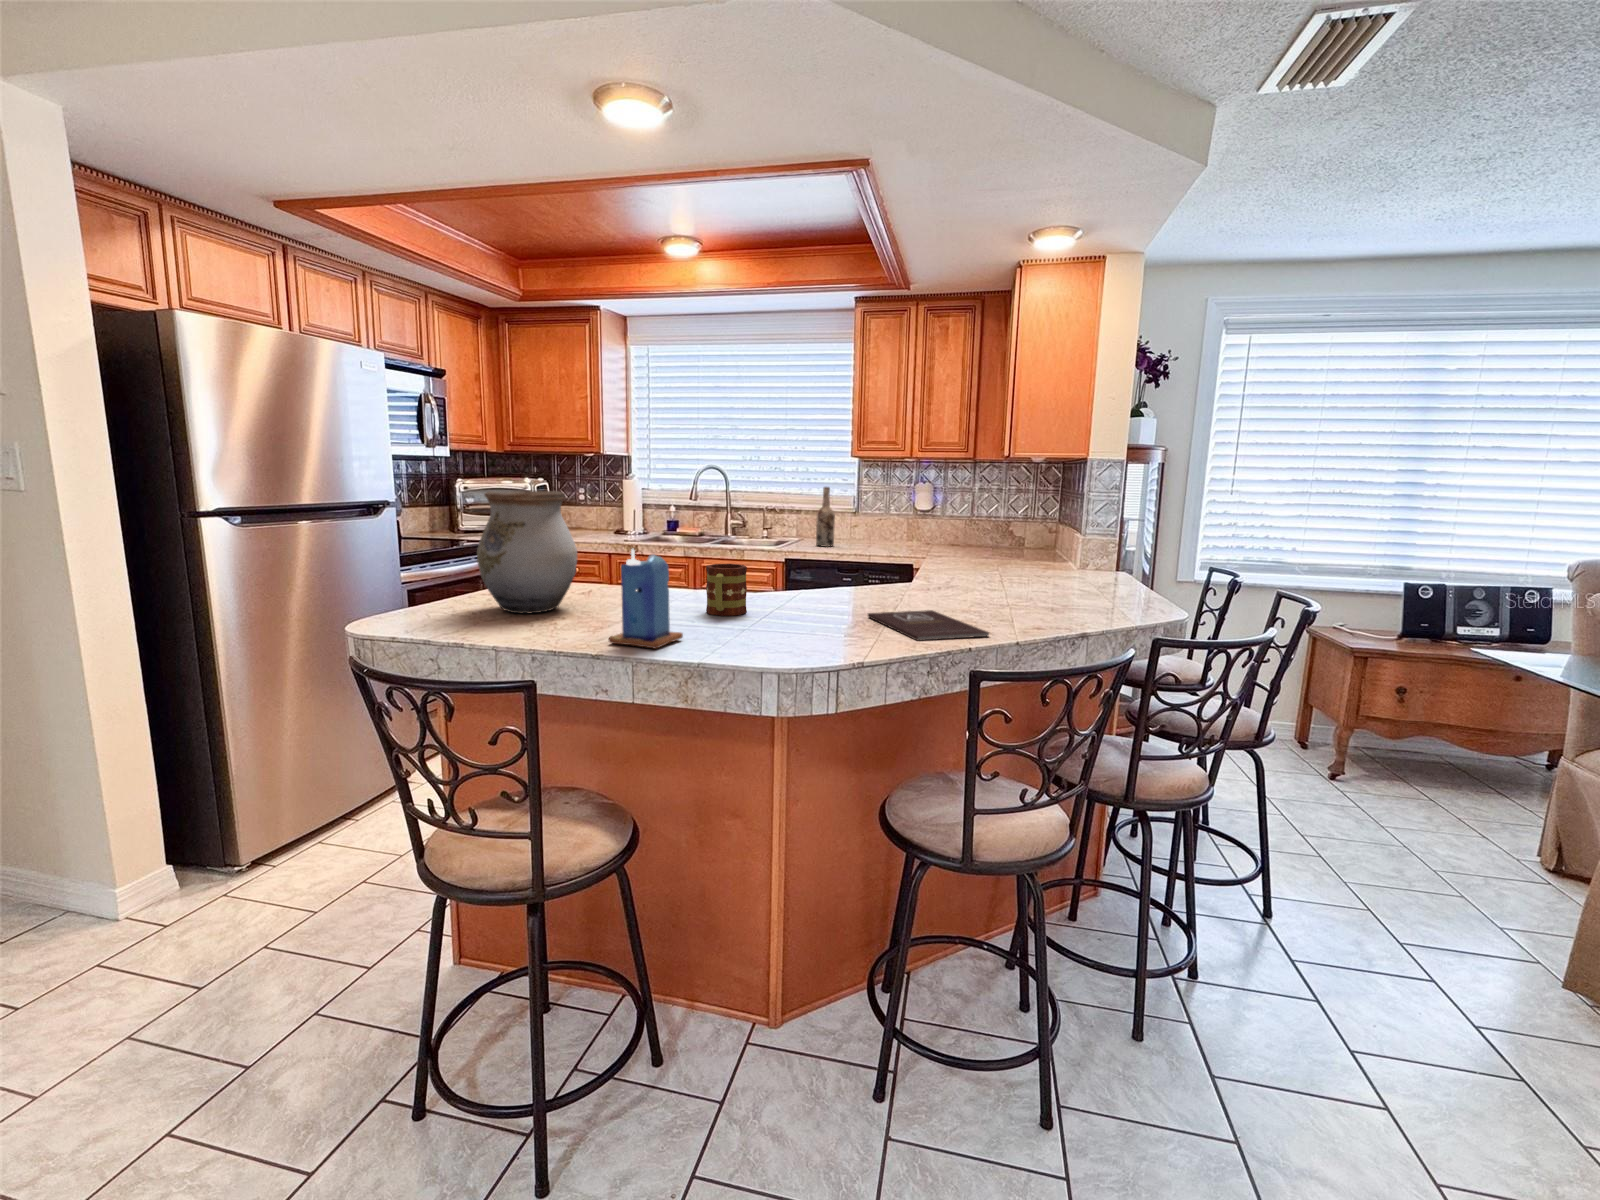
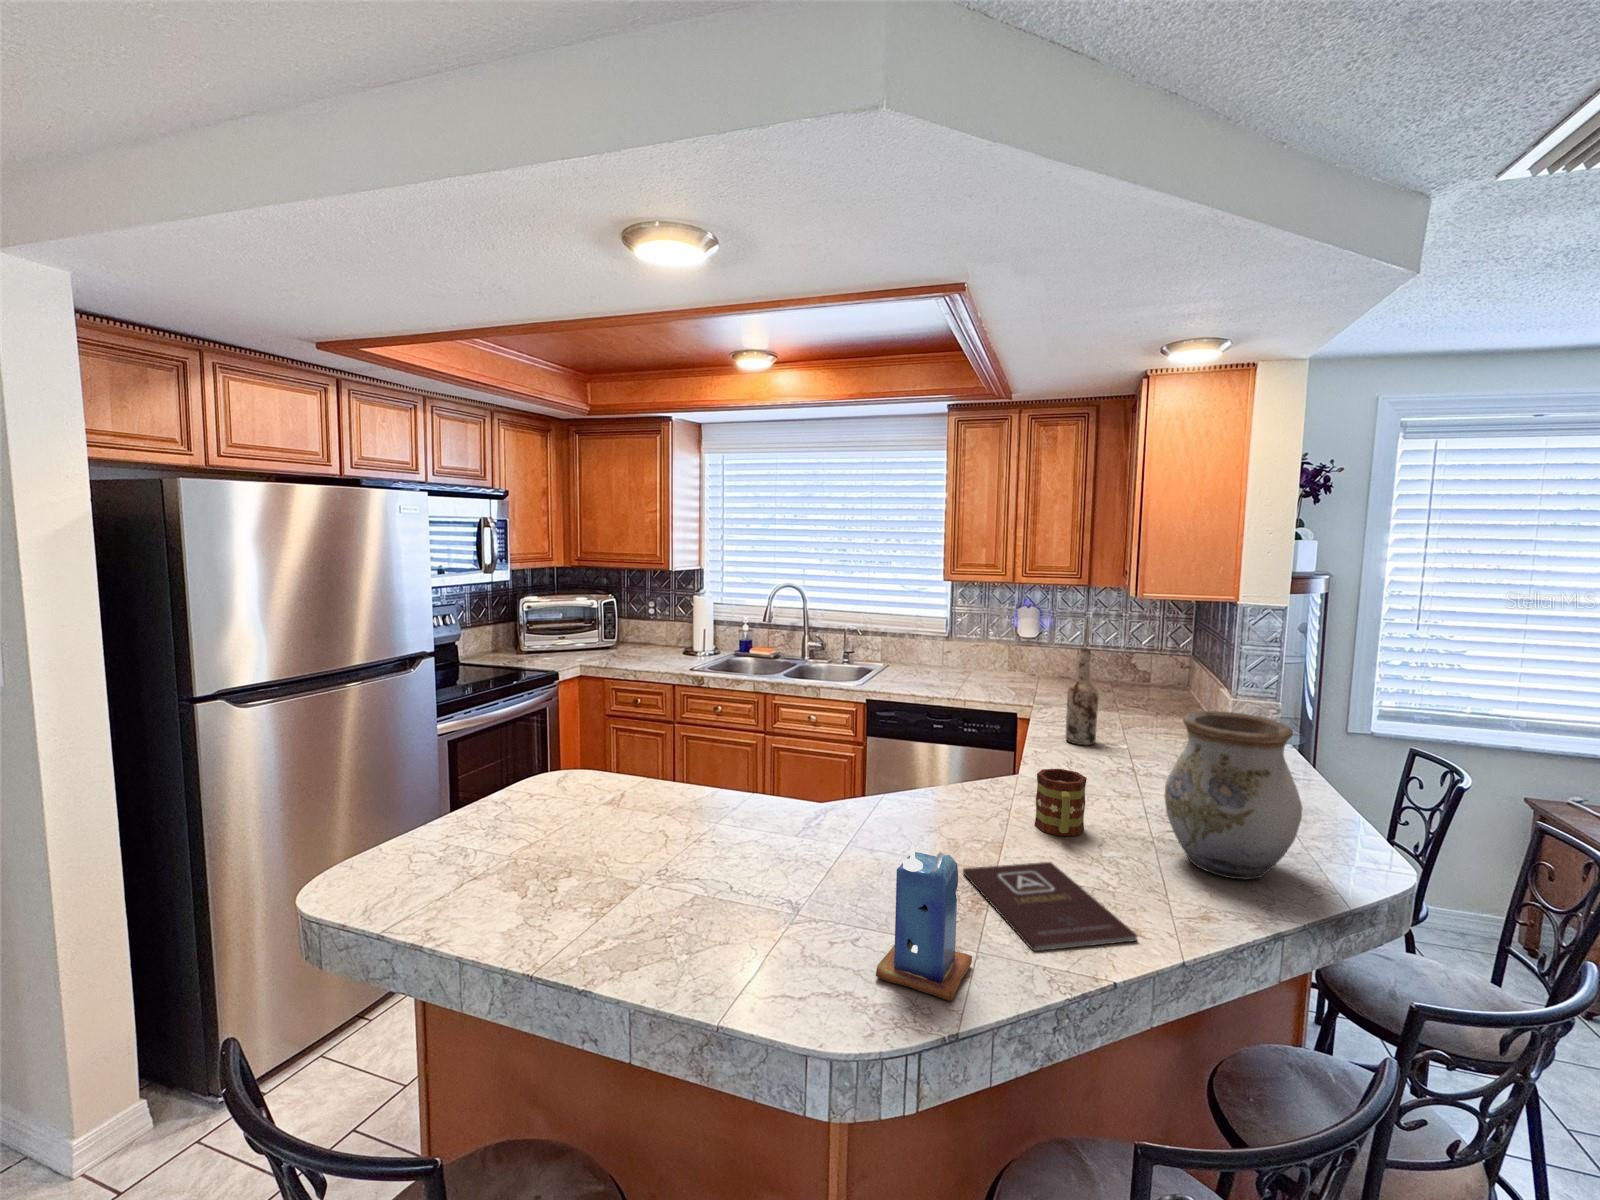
wine bottle: present [816,487,835,547] -> present [1066,649,1099,745]
vase: present [477,490,577,613] -> present [1164,711,1303,879]
candle: present [609,549,683,649] -> present [876,844,972,1001]
mug: present [706,564,747,616] -> present [1035,769,1087,836]

